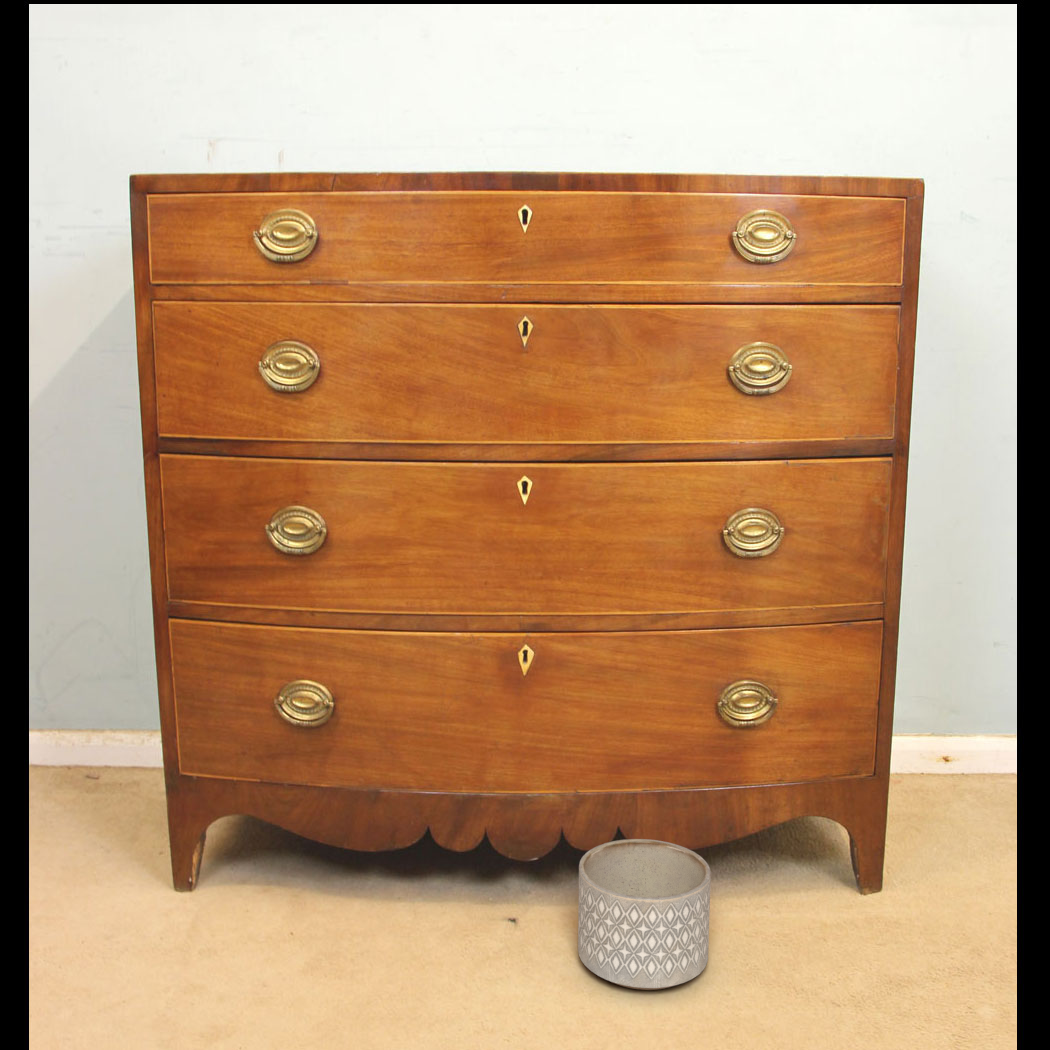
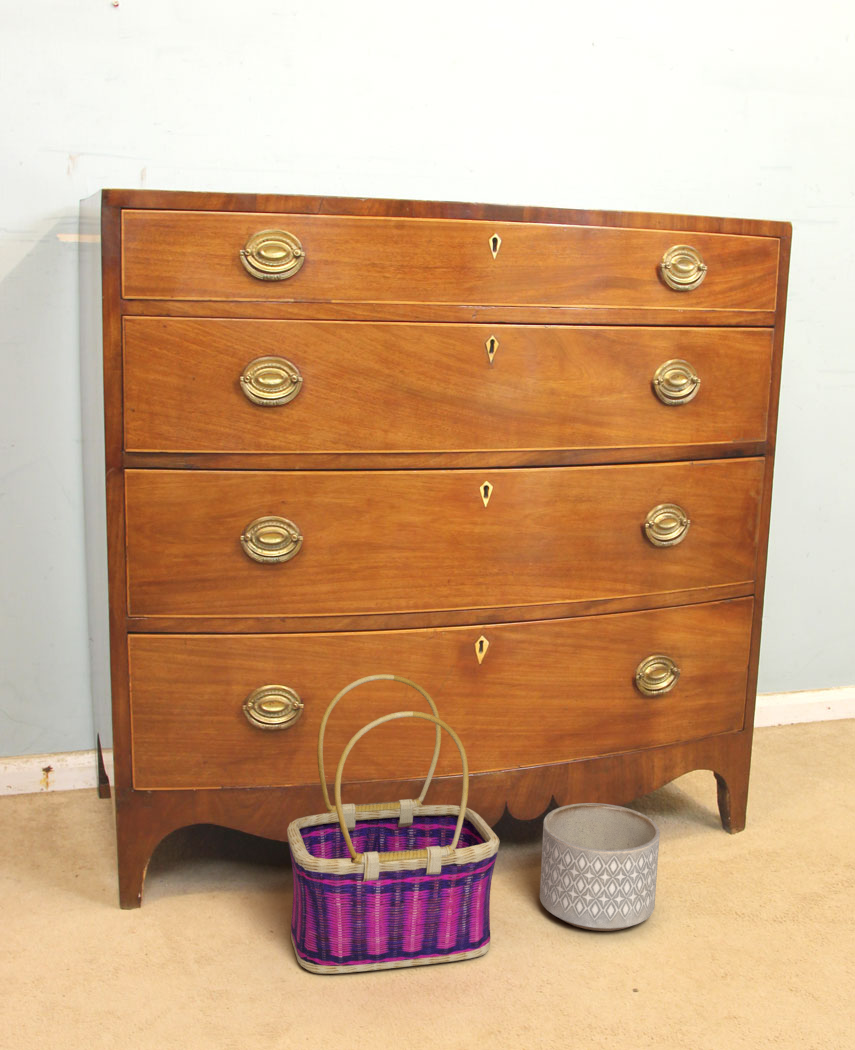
basket: none [276,676,502,996] -> present [287,674,500,974]

